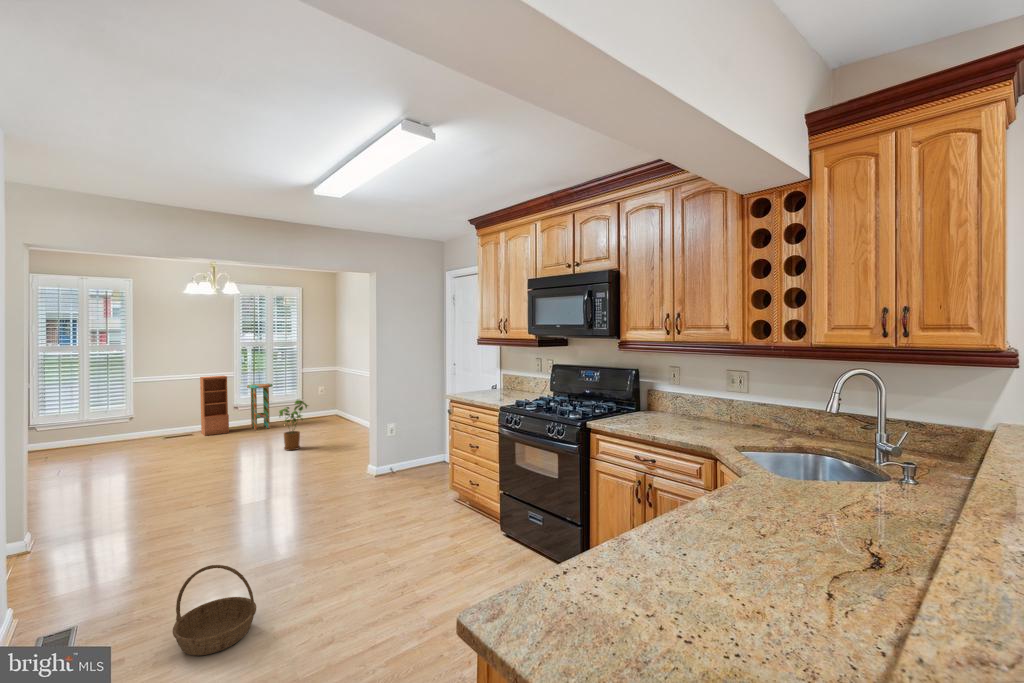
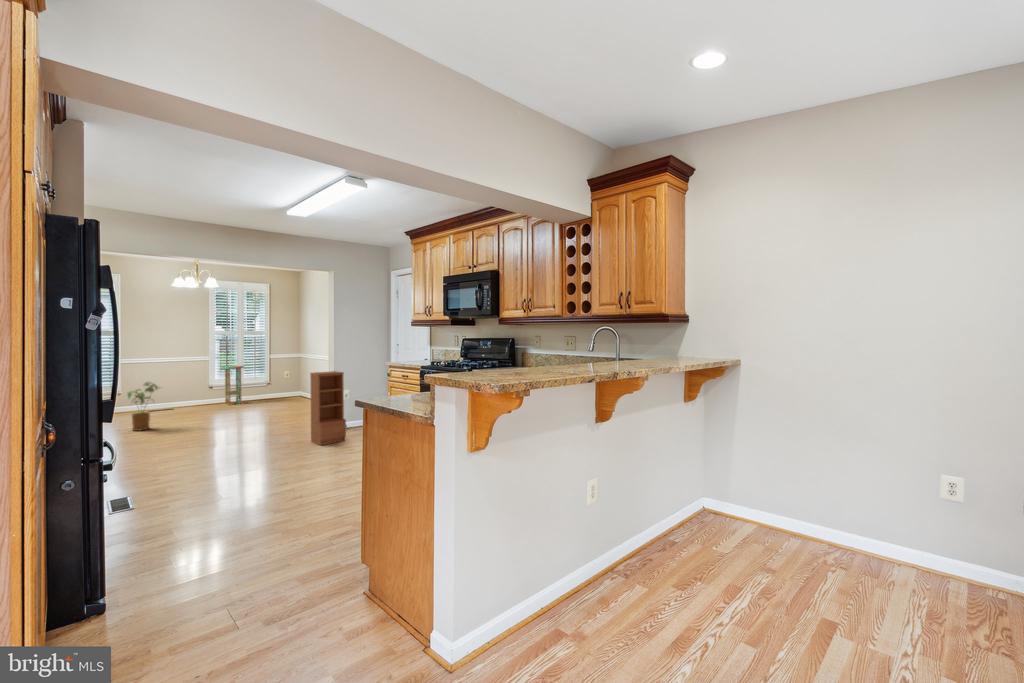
bookcase: present [200,376,229,436] -> present [310,371,346,445]
house plant: present [279,400,308,450] -> present [128,382,158,431]
basket: present [173,565,256,655] -> none [190,457,244,510]

